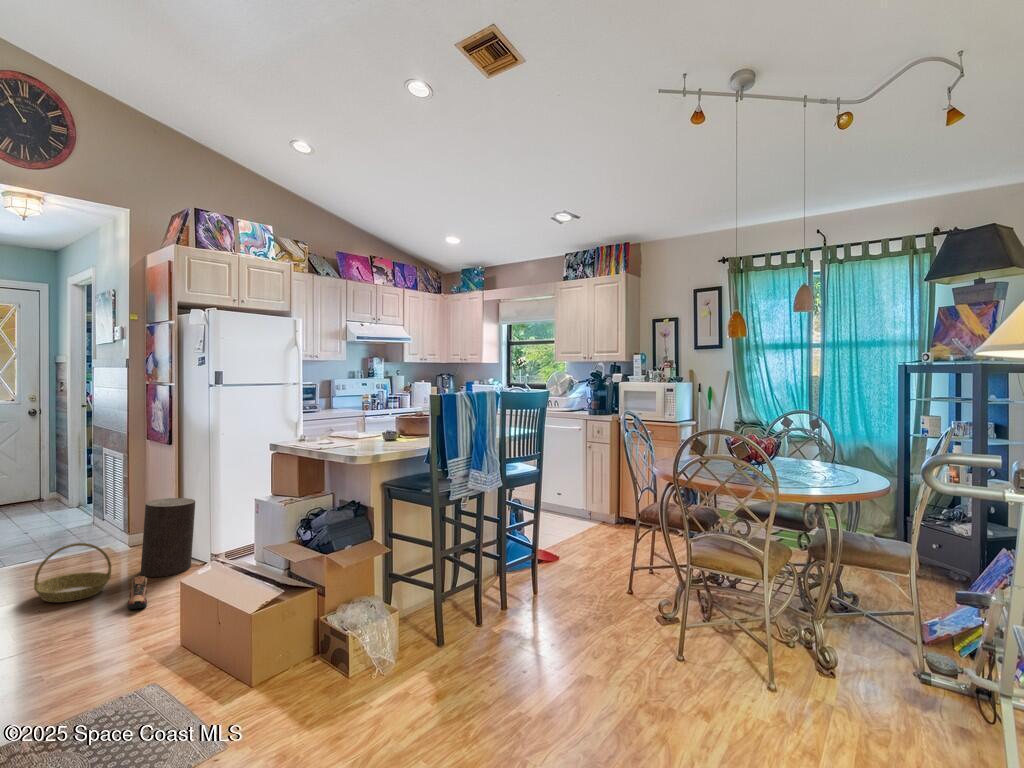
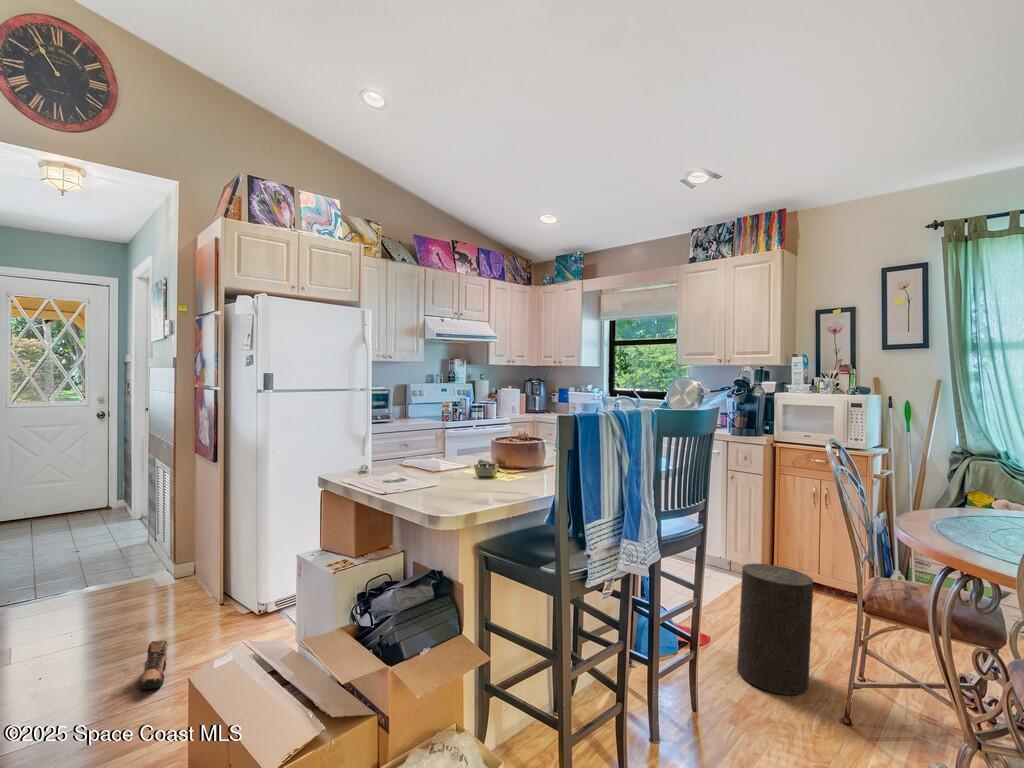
stool: present [141,498,195,577] -> present [737,564,813,695]
basket: present [34,543,111,602] -> none [34,589,132,669]

